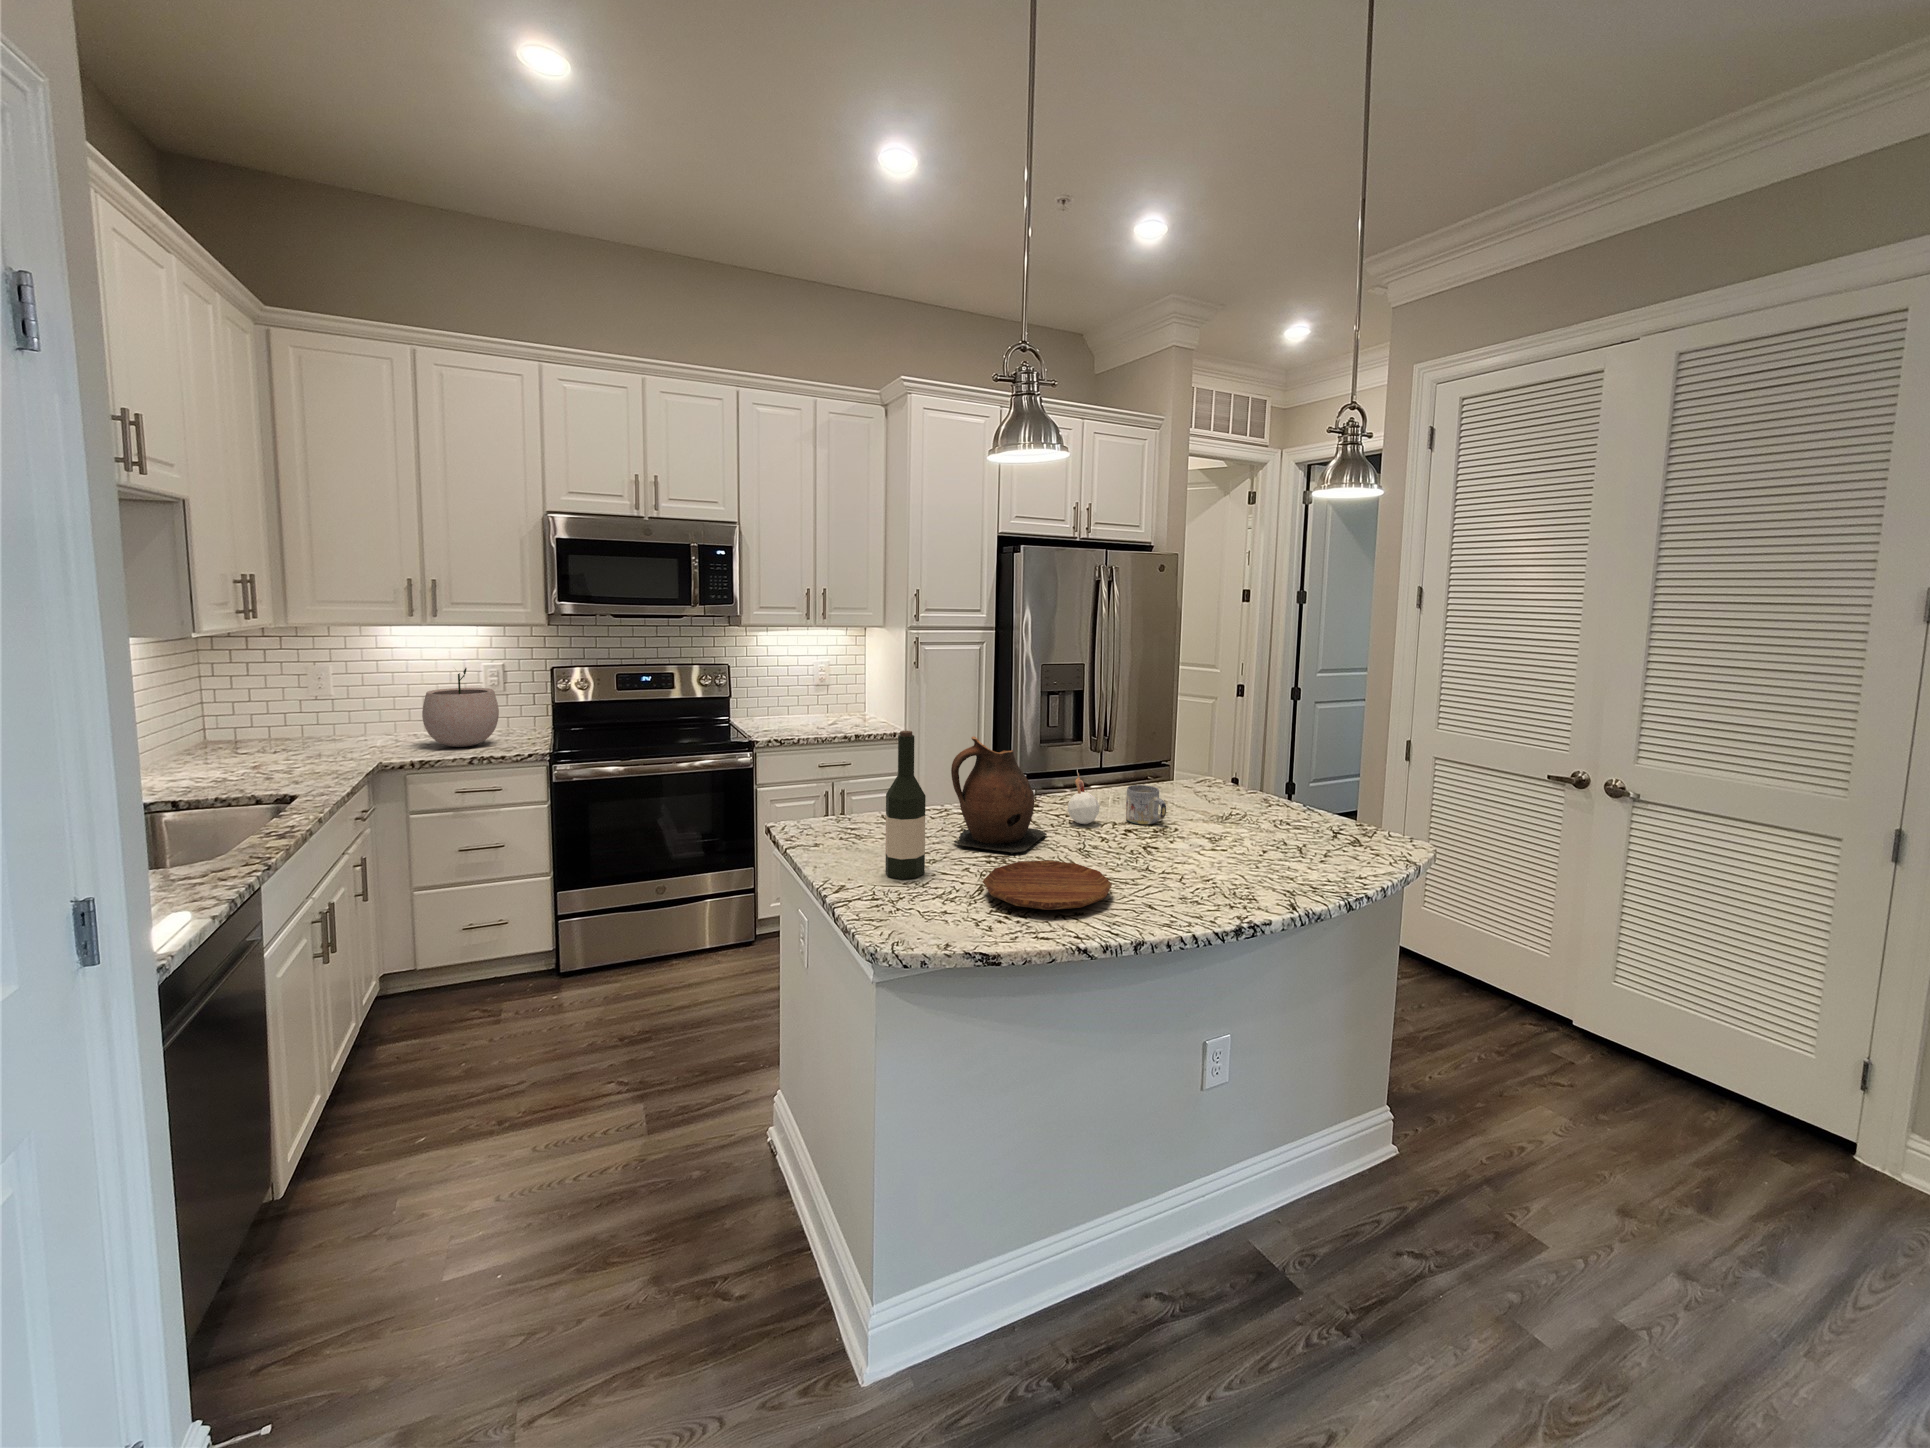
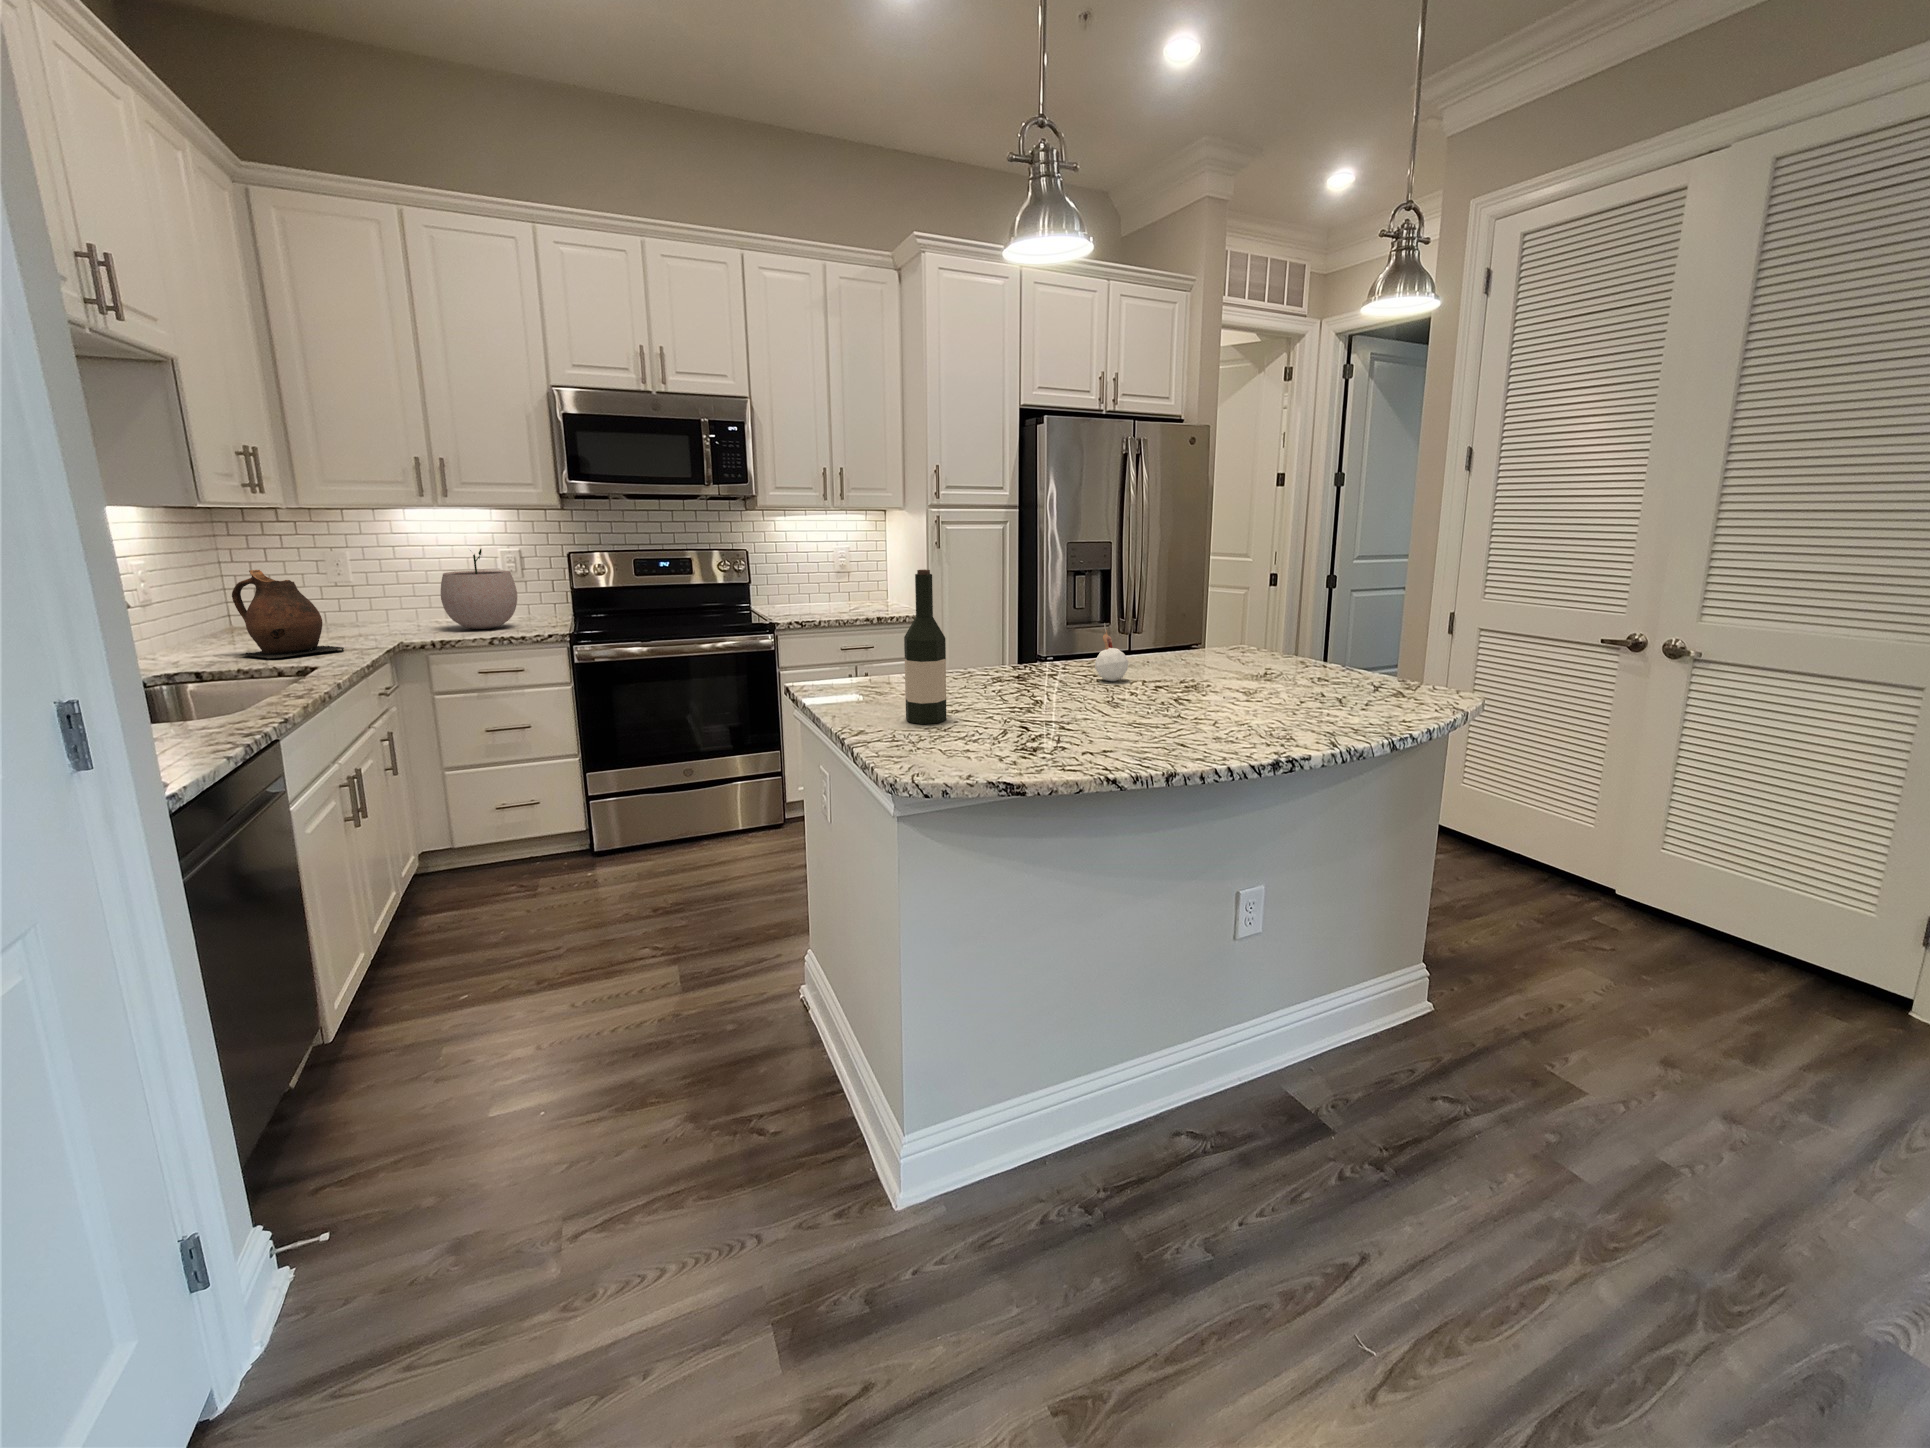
ceramic pitcher: present [951,737,1047,855] -> present [232,570,344,660]
mug: present [1126,785,1166,824] -> none [1156,642,1198,681]
tray: present [983,860,1112,910] -> none [1007,705,1142,746]

